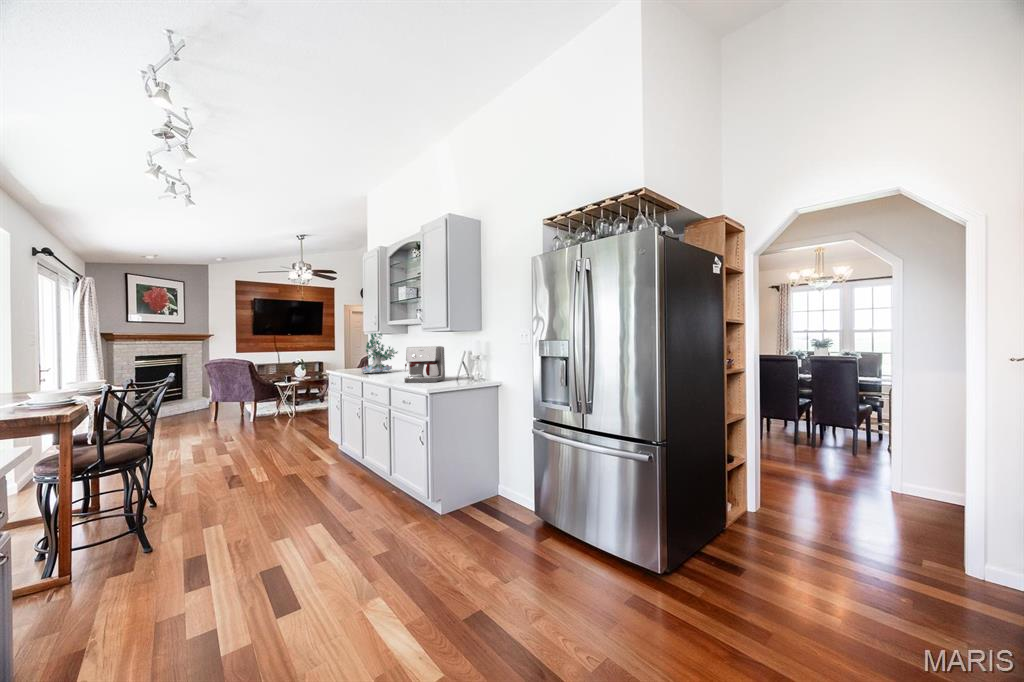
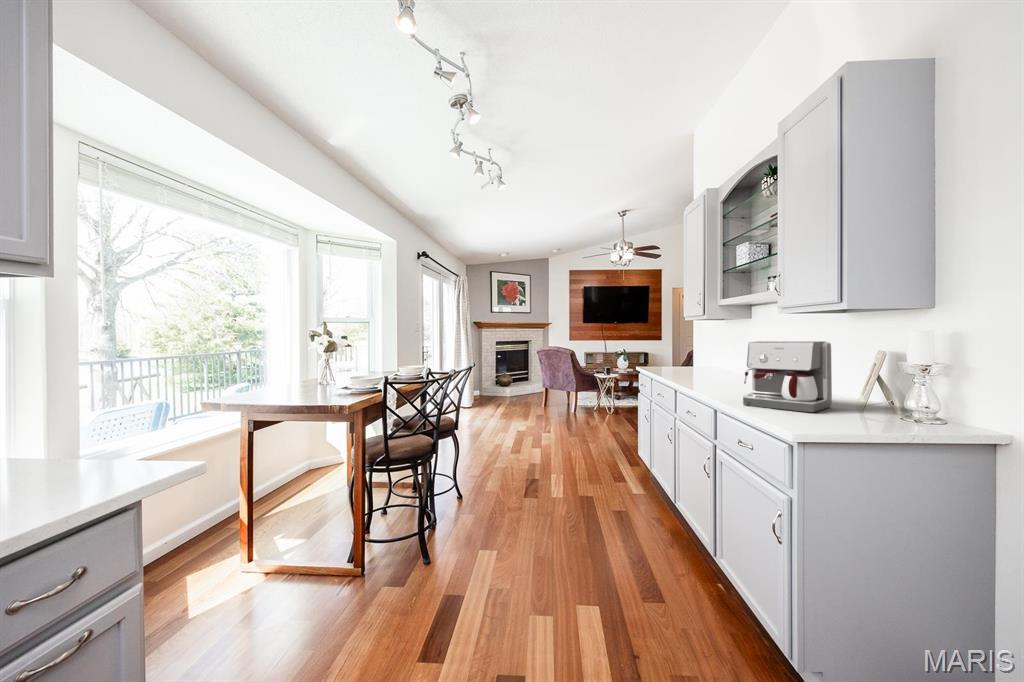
plant: present [361,333,397,373] -> none [676,317,737,377]

